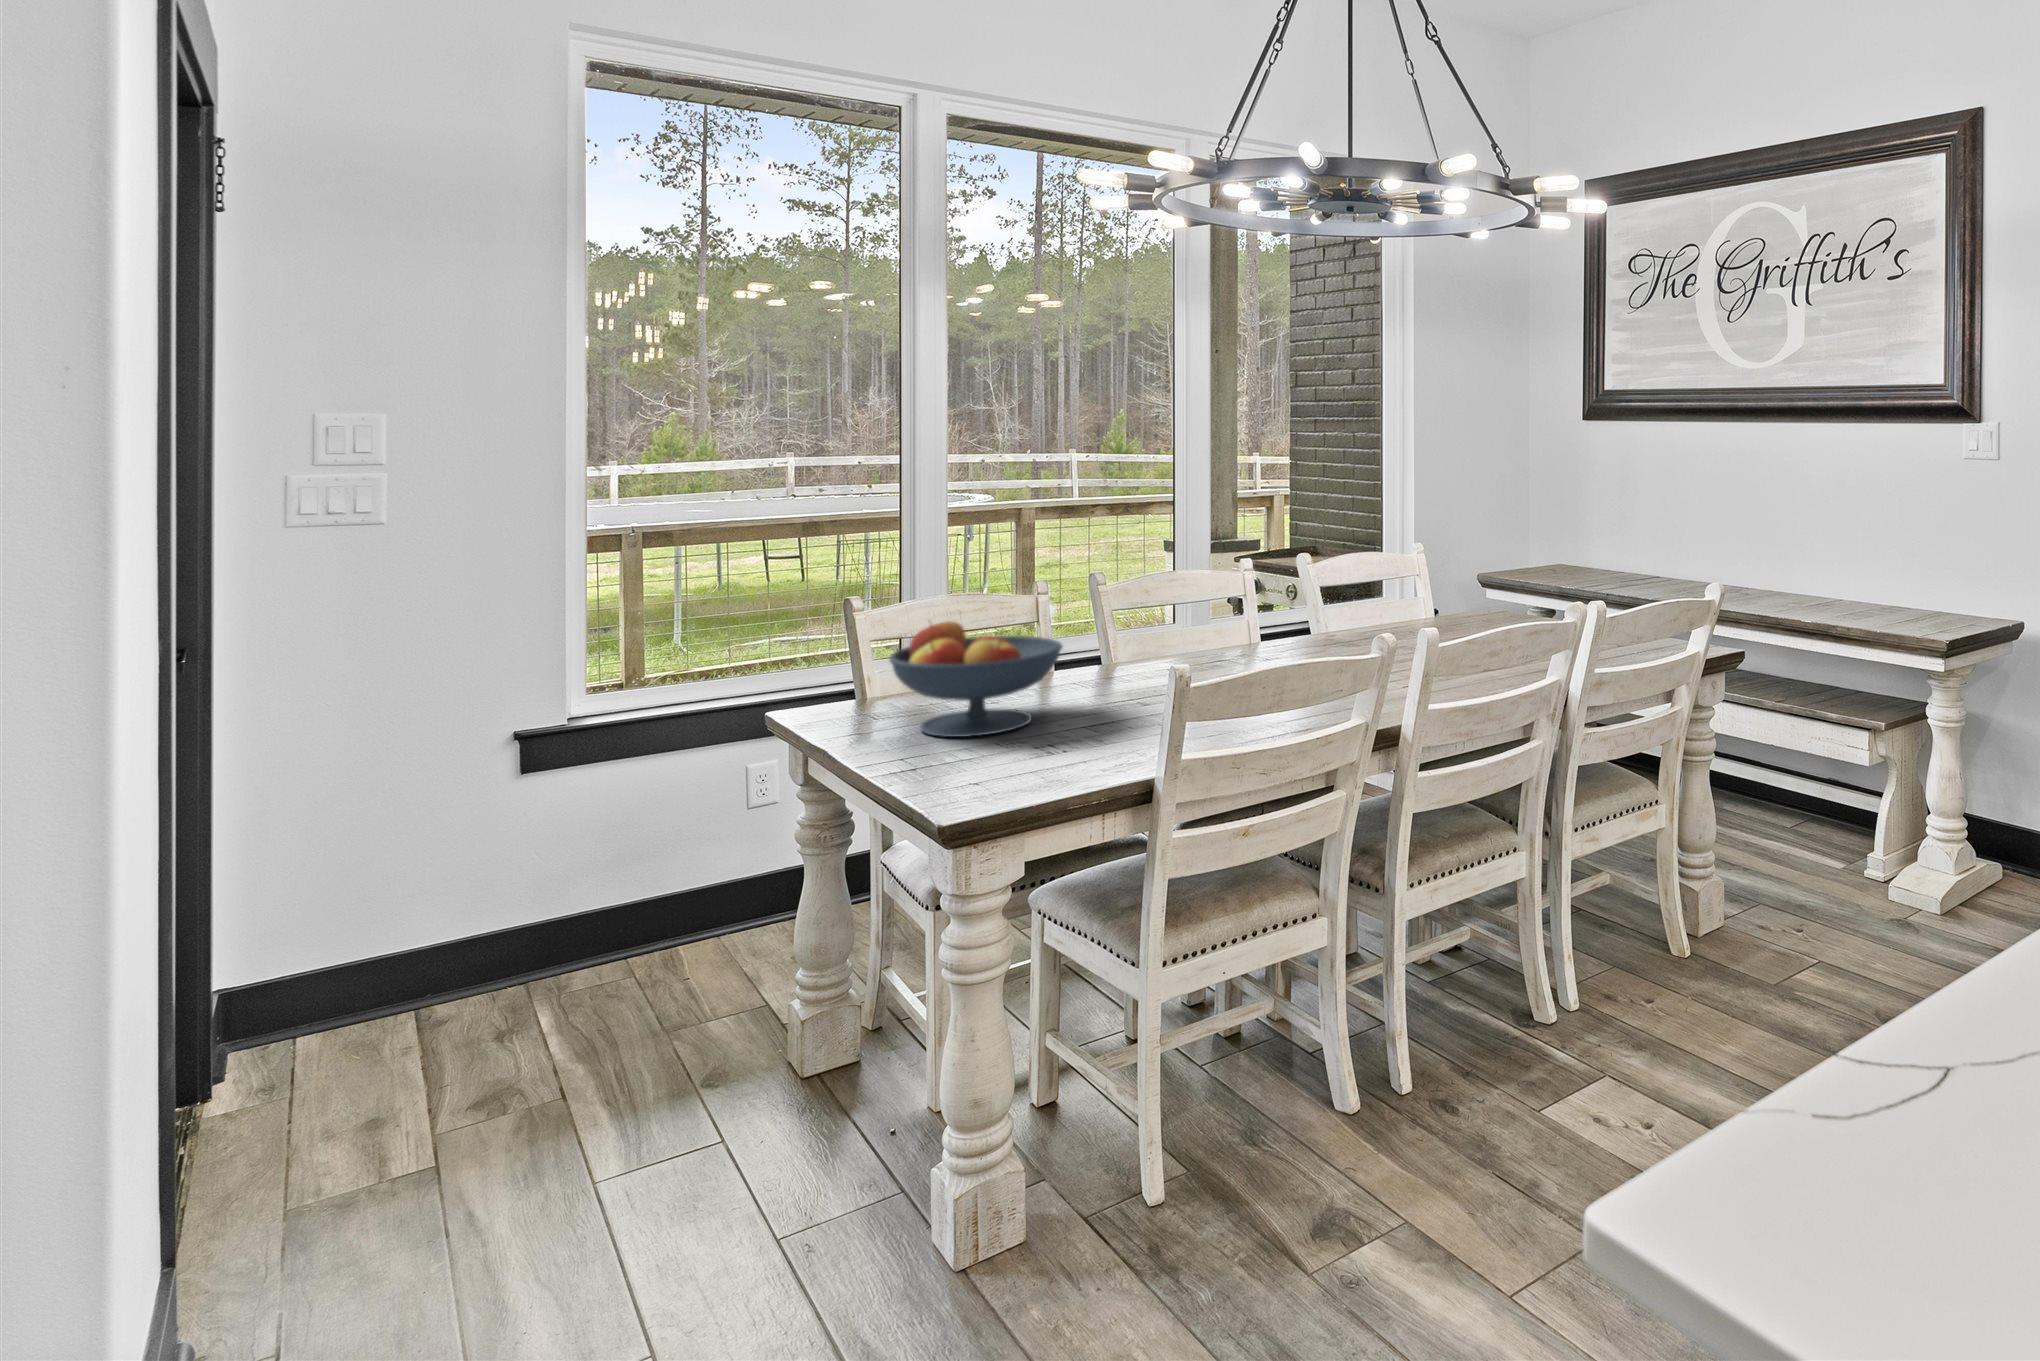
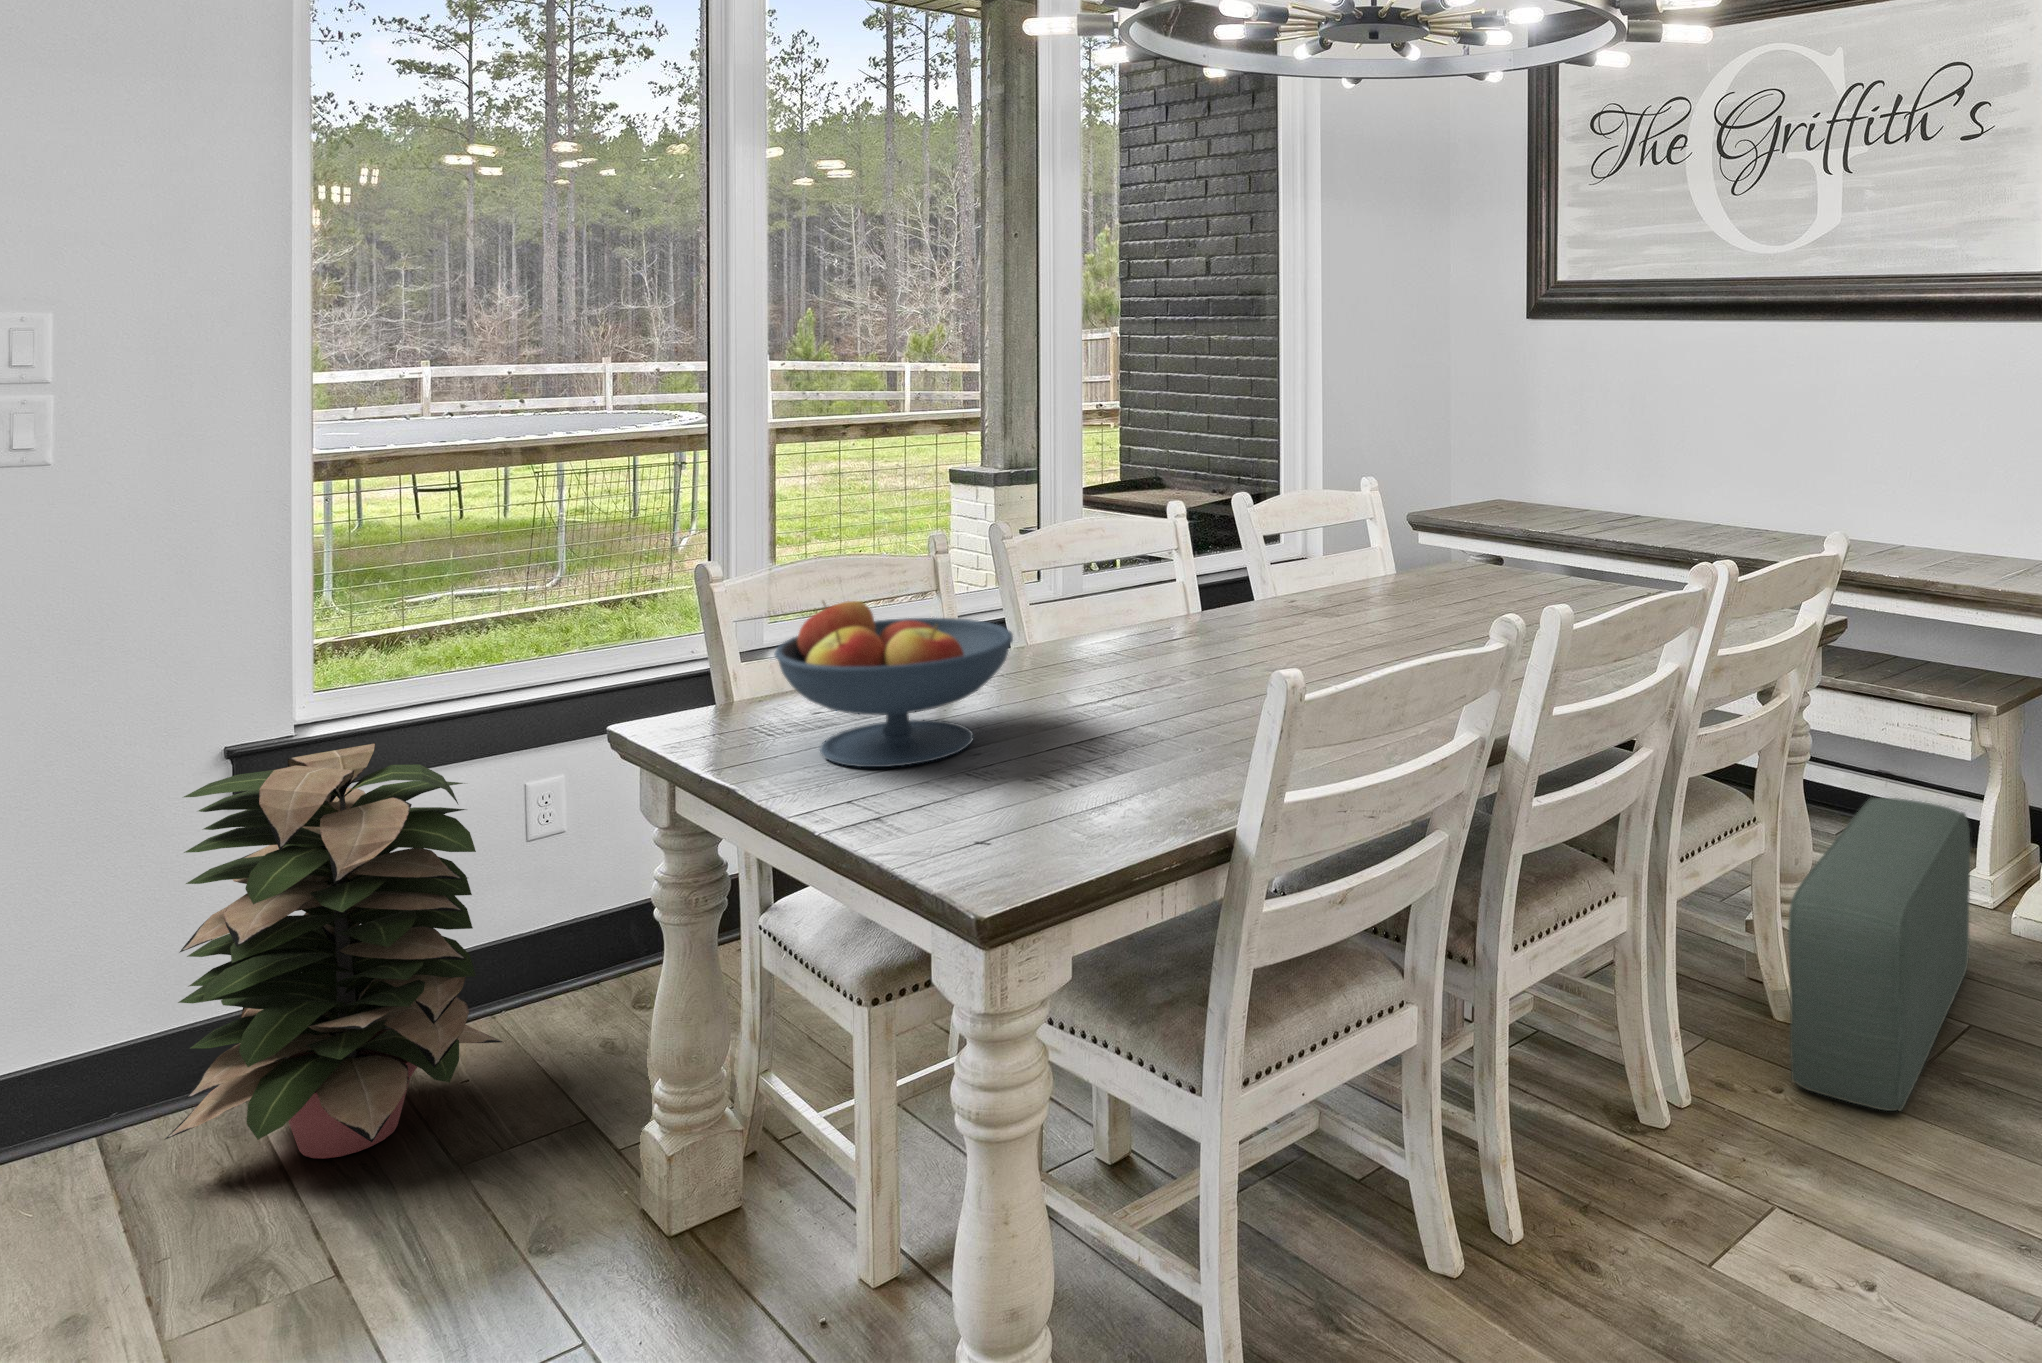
decorative plant: none [455,726,707,1029] -> present [165,744,502,1158]
pouf: none [1657,793,1839,1020] -> present [1788,798,1970,1111]

